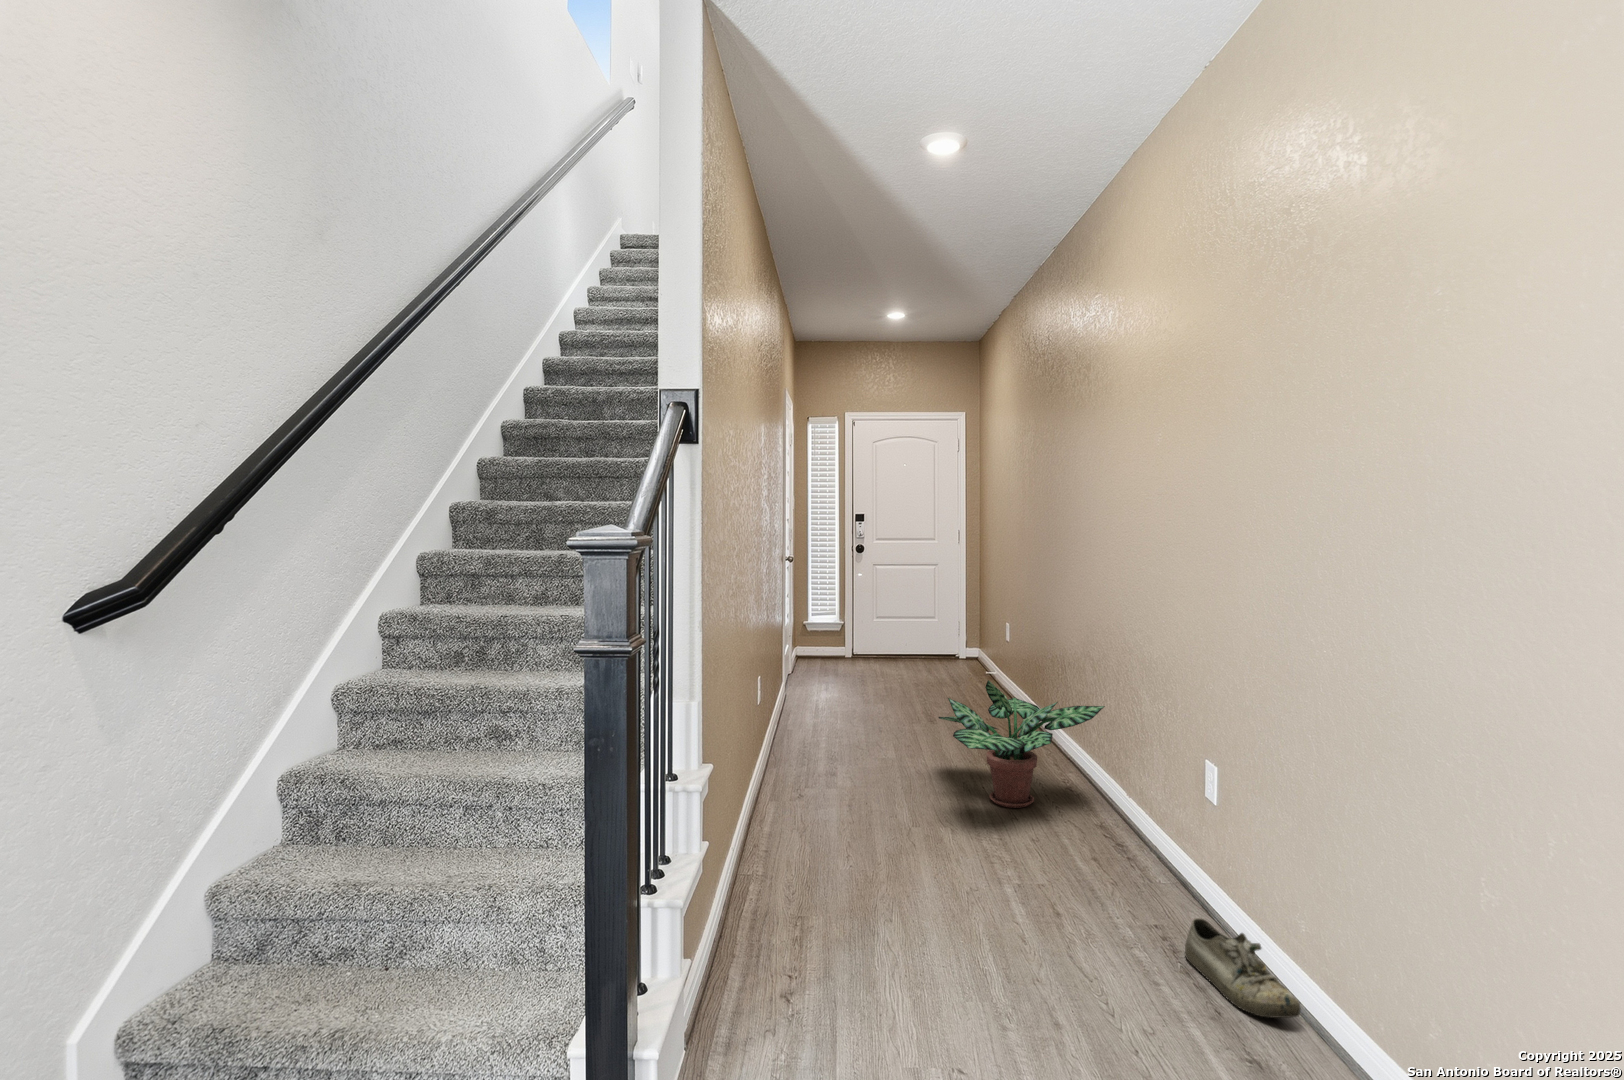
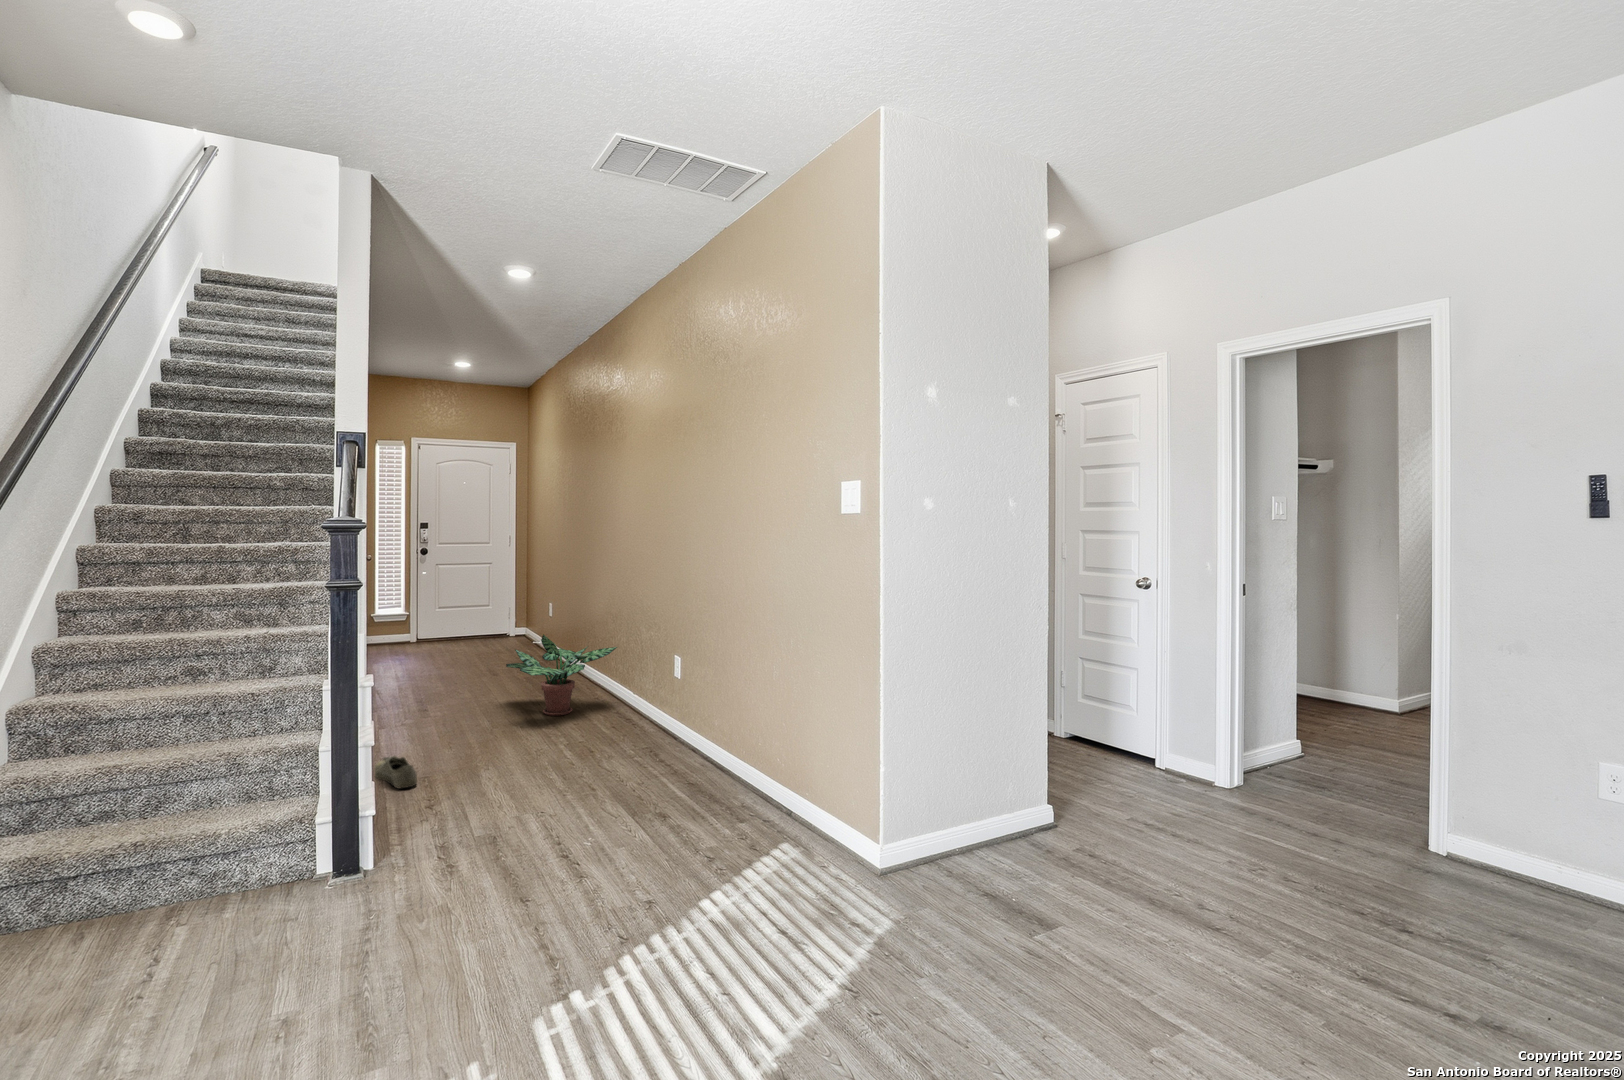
shoe: present [1185,918,1301,1018] -> present [375,756,417,788]

